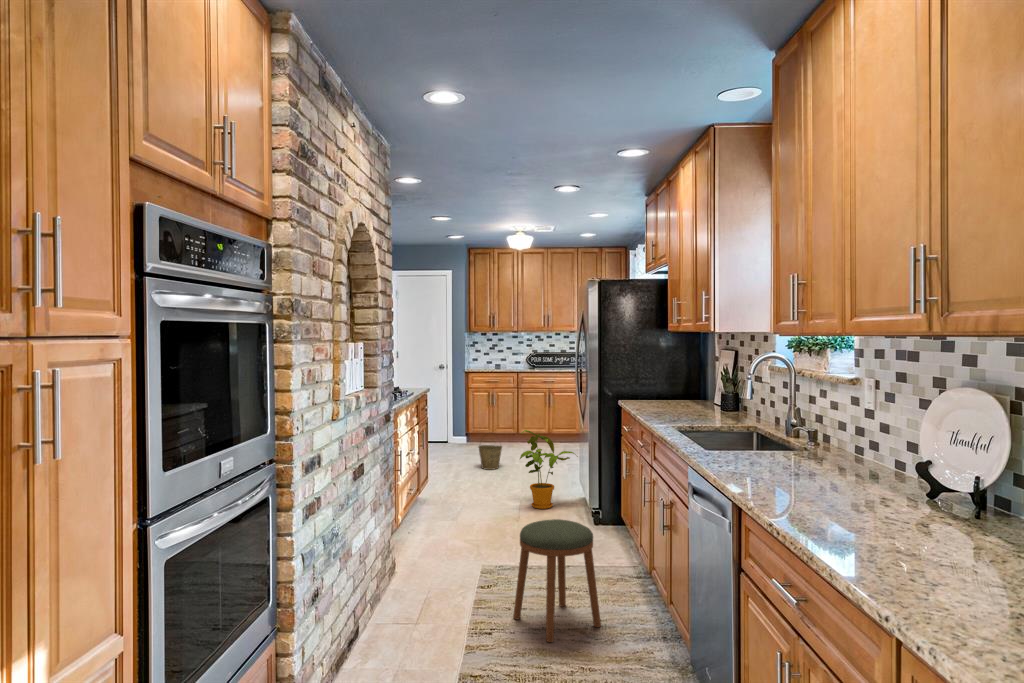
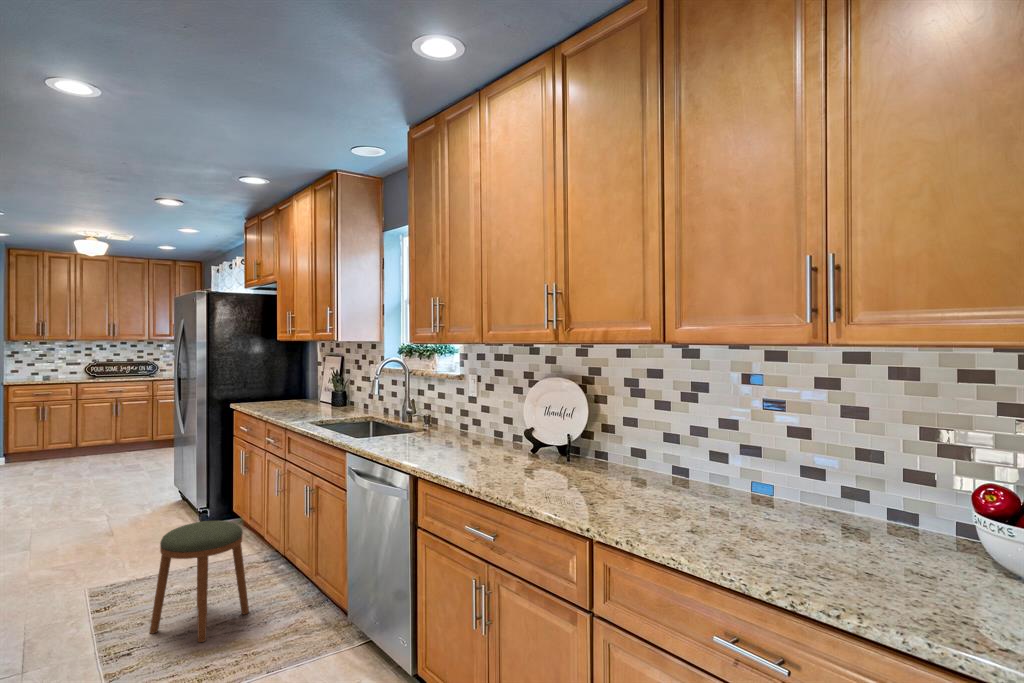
house plant: present [520,430,576,509] -> none [107,442,179,523]
bucket: present [478,445,502,470] -> none [28,451,64,494]

